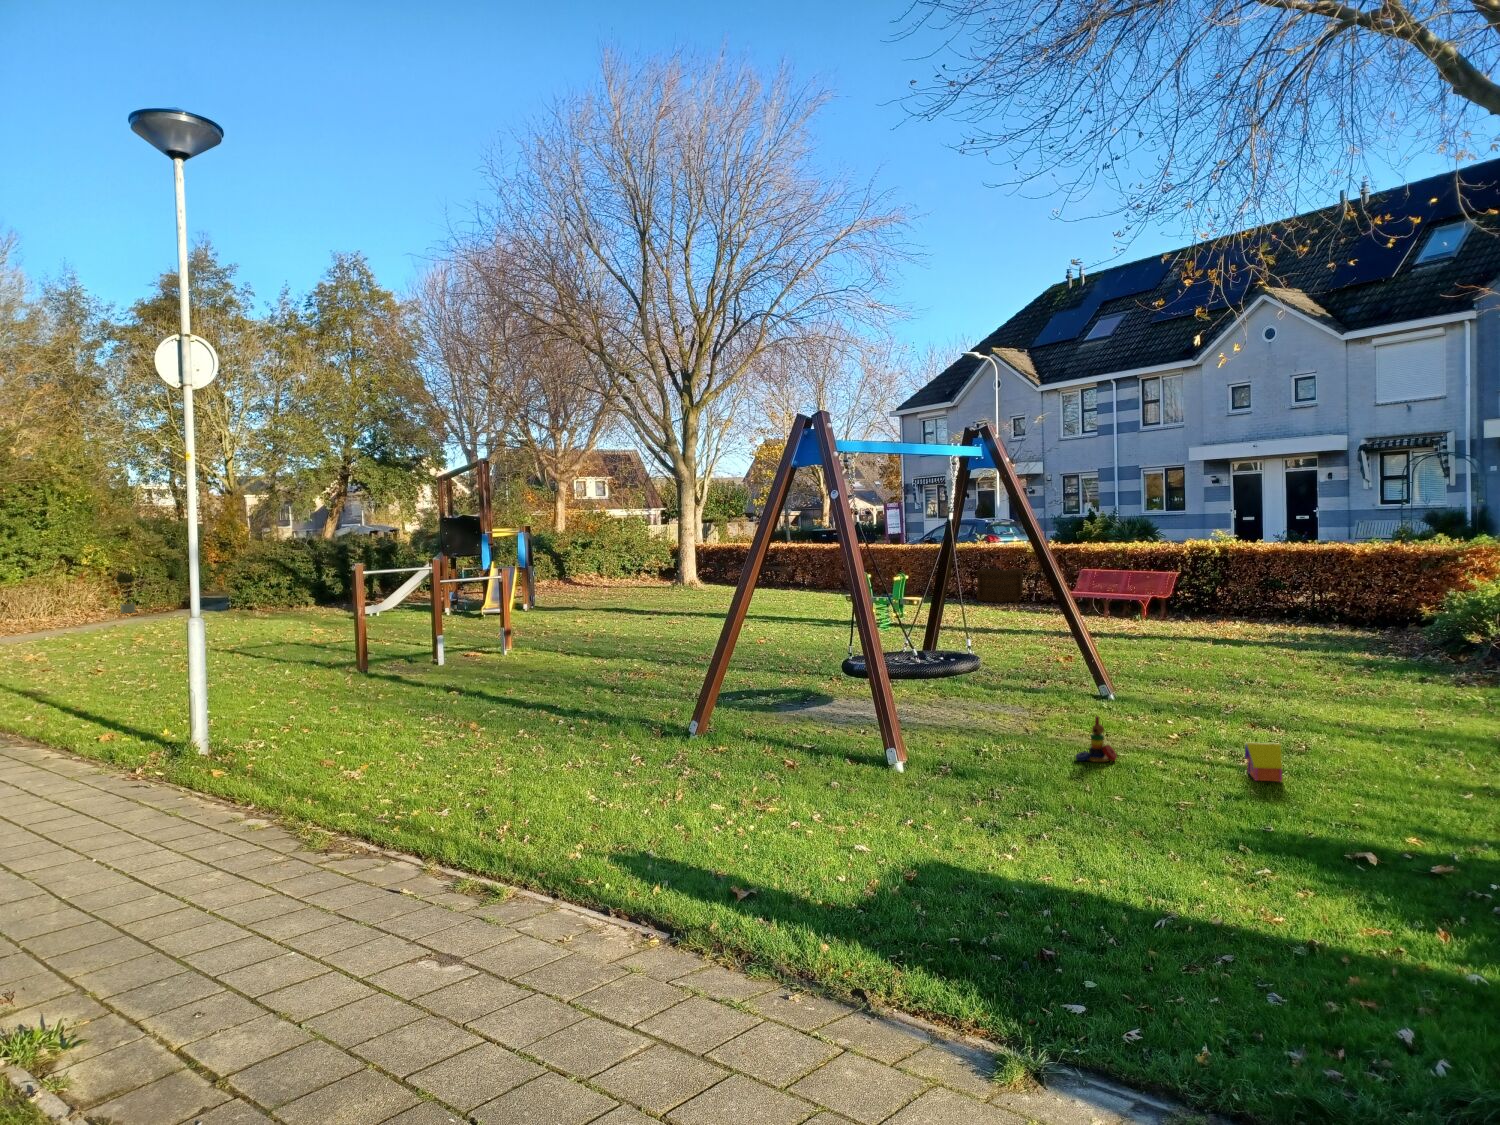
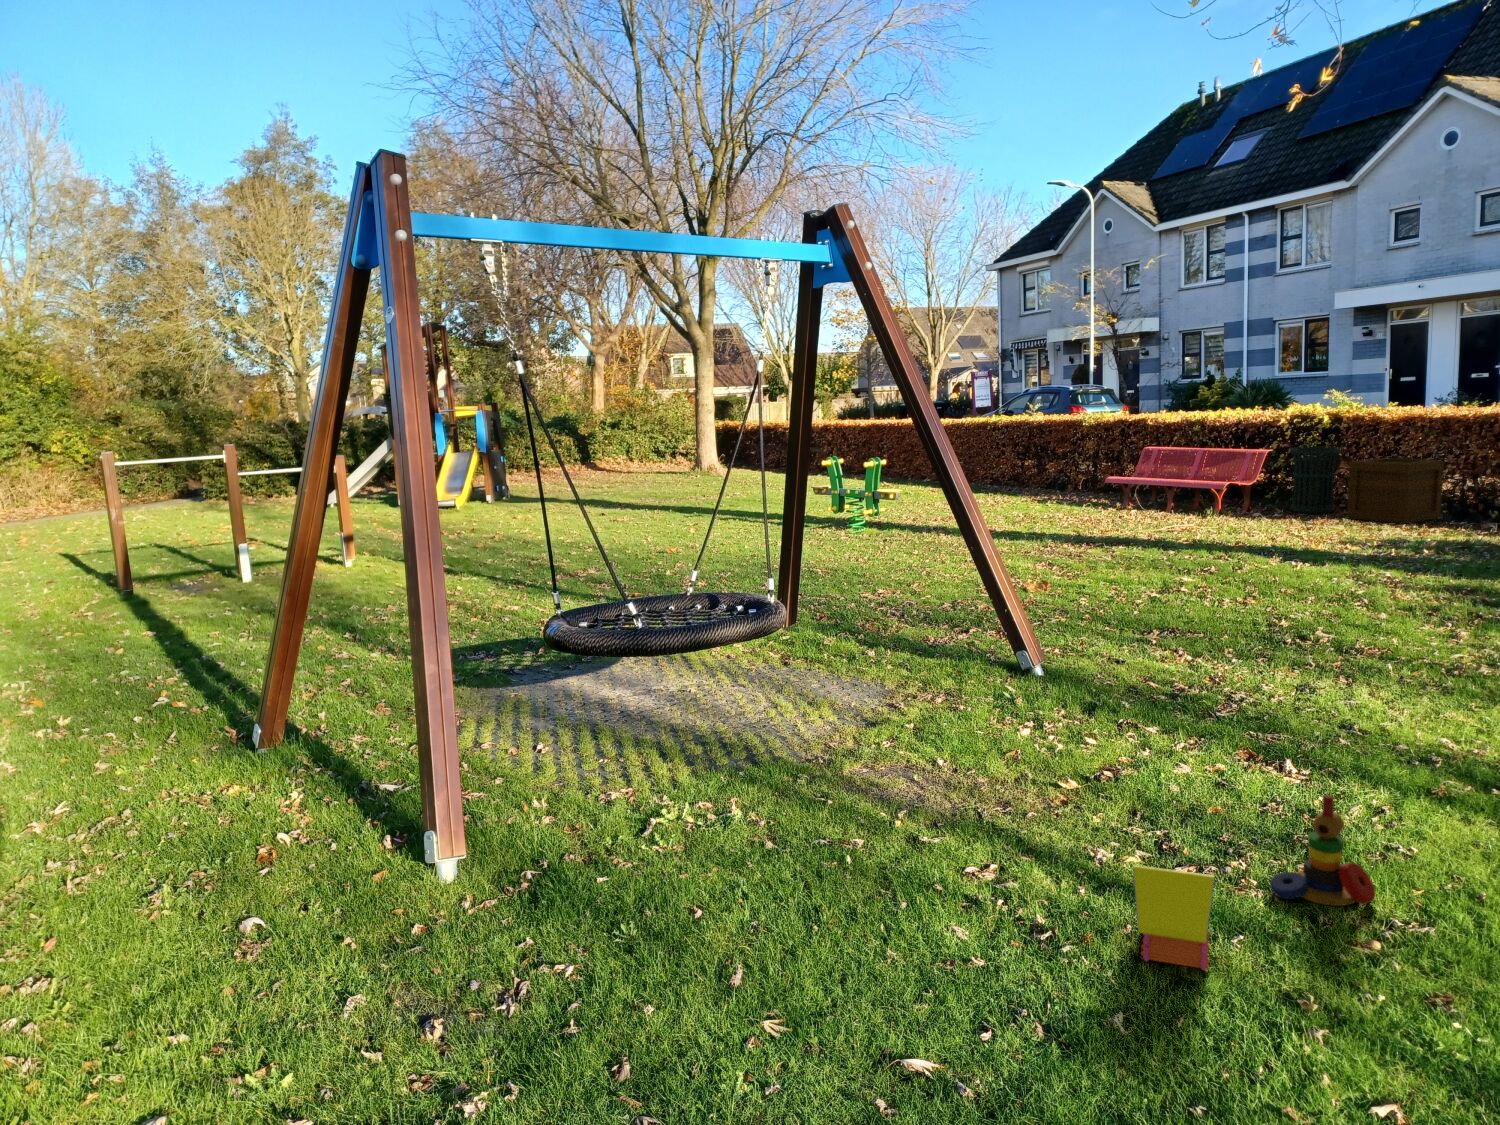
wooden crate: present [977,568,1023,603] -> present [1347,458,1444,524]
trash can: none [1195,570,1231,618] -> present [1290,447,1341,513]
potted tree: present [116,573,136,613] -> none [73,462,97,507]
stacking toy: present [1076,716,1117,762] -> present [1270,795,1376,906]

